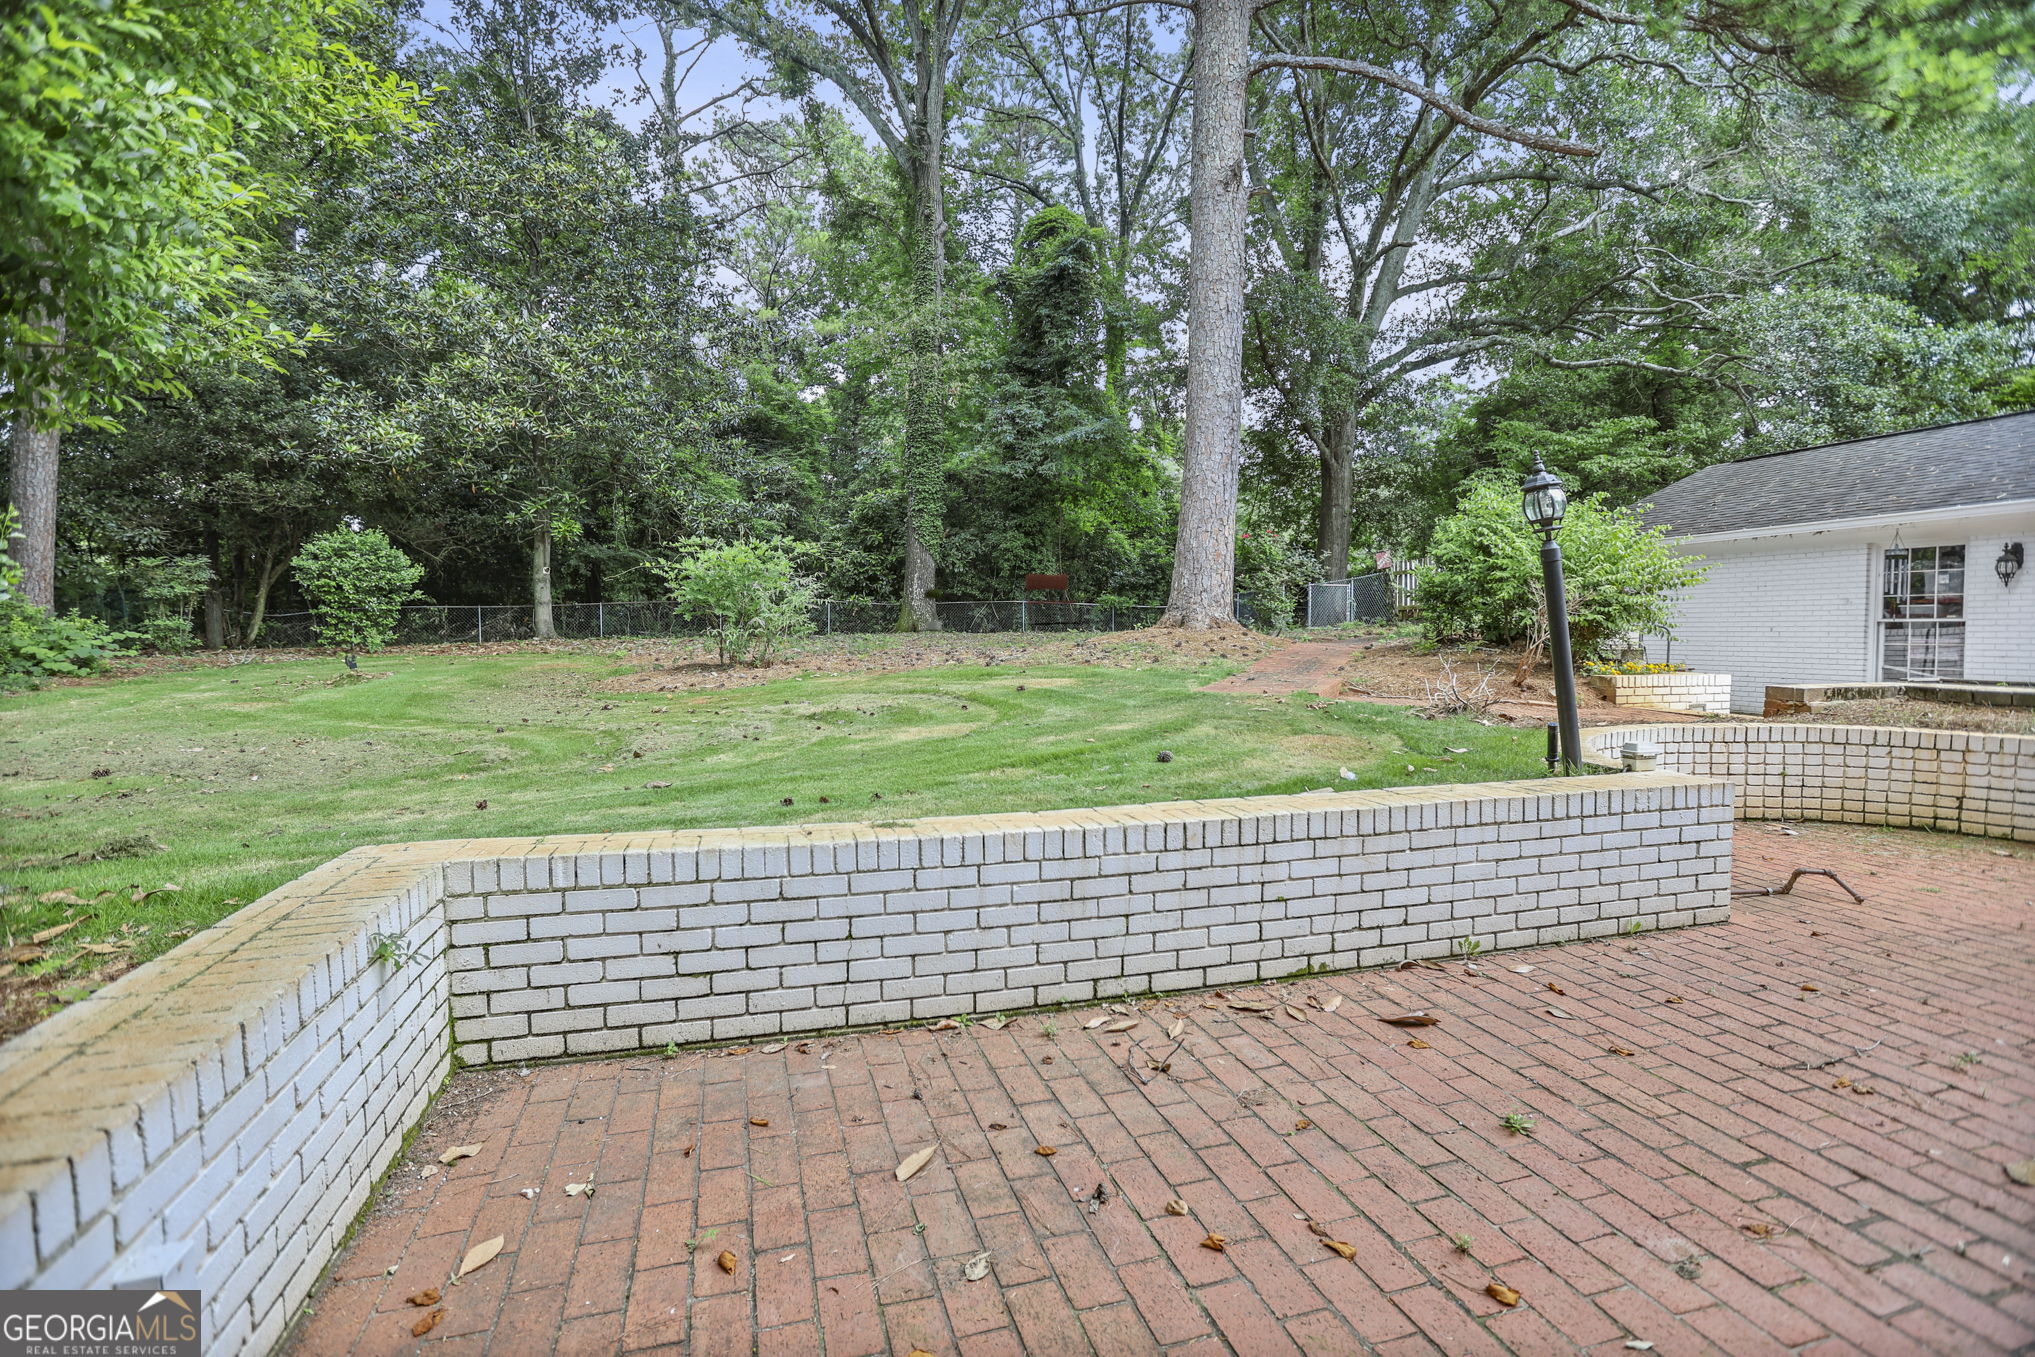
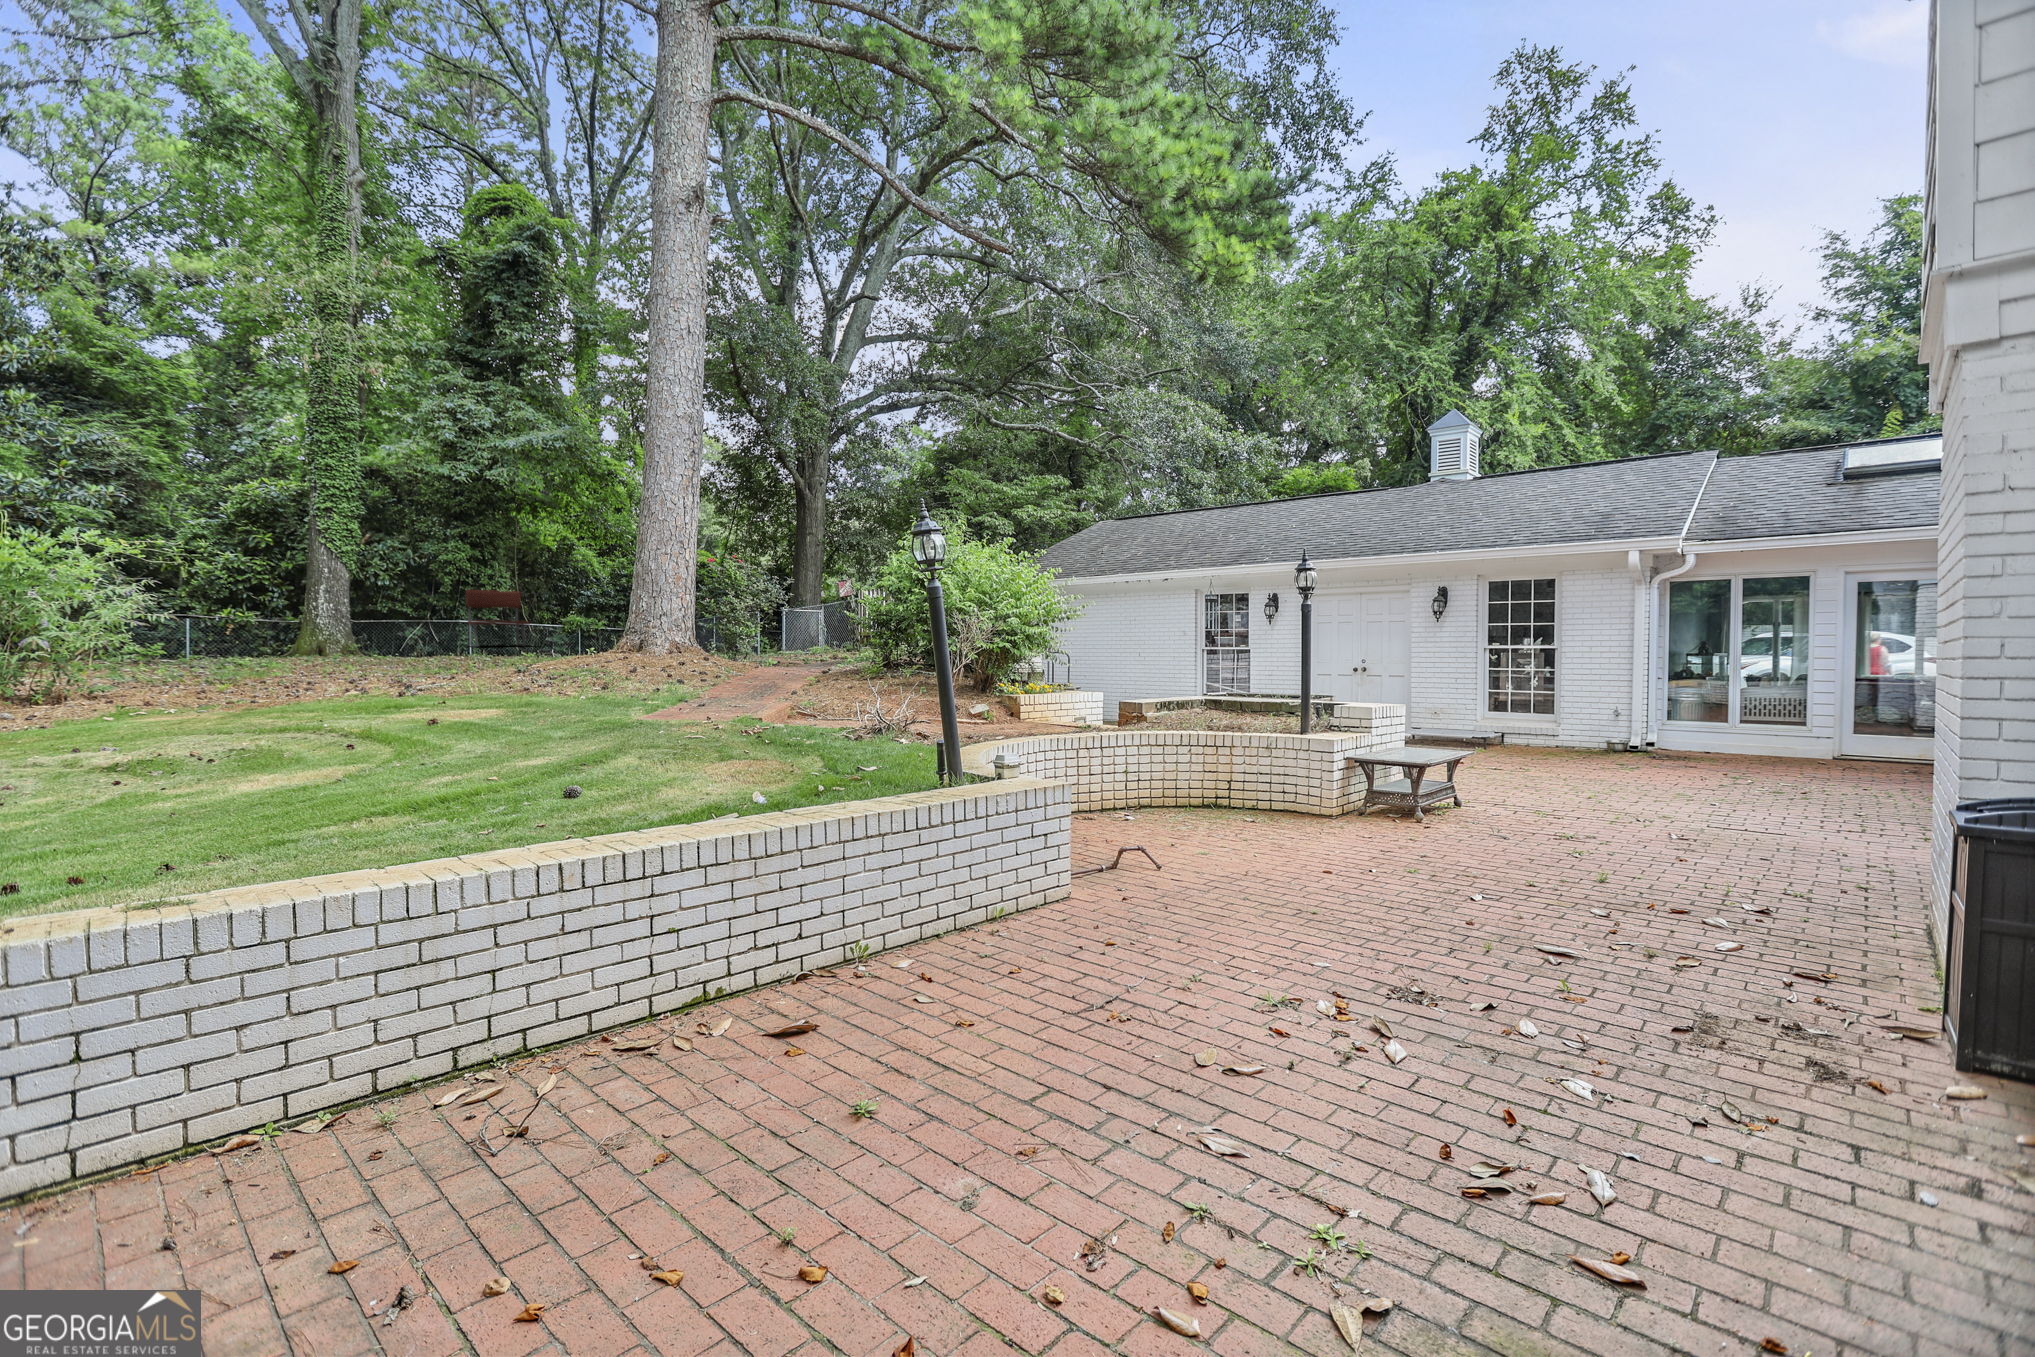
potted tree: present [924,588,942,630] -> none [319,602,346,653]

